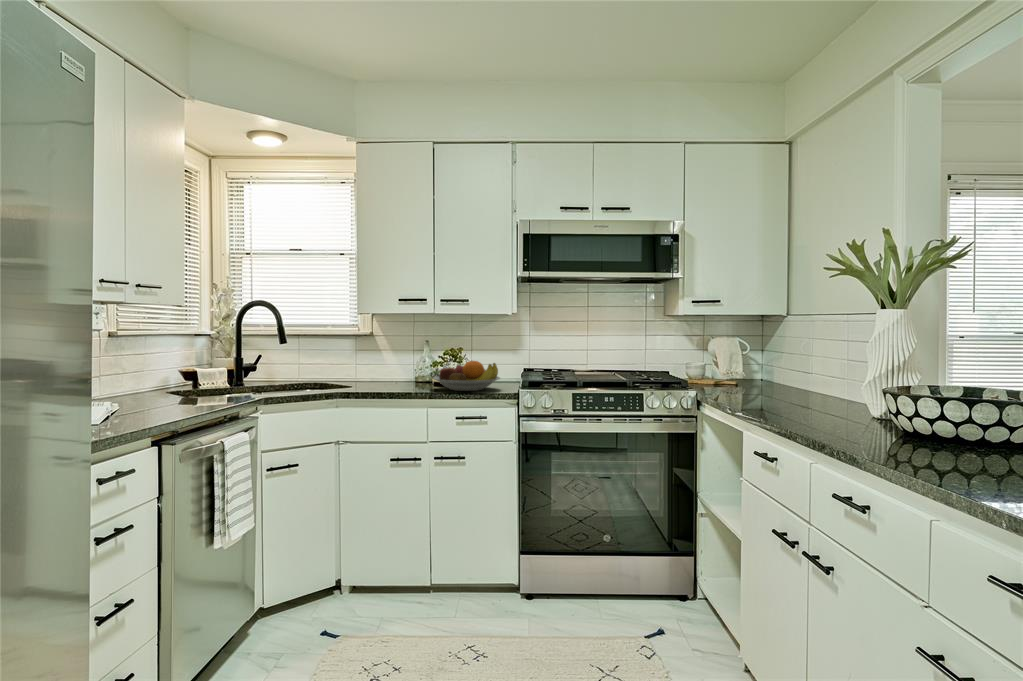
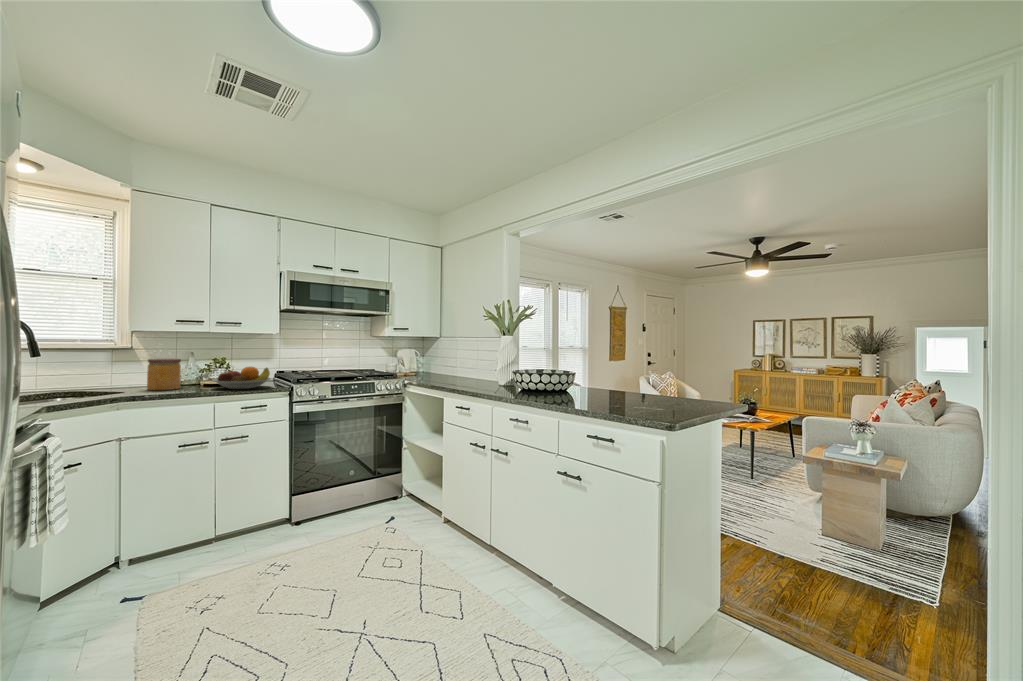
jar: none [379,348,410,387] -> present [147,358,181,390]

